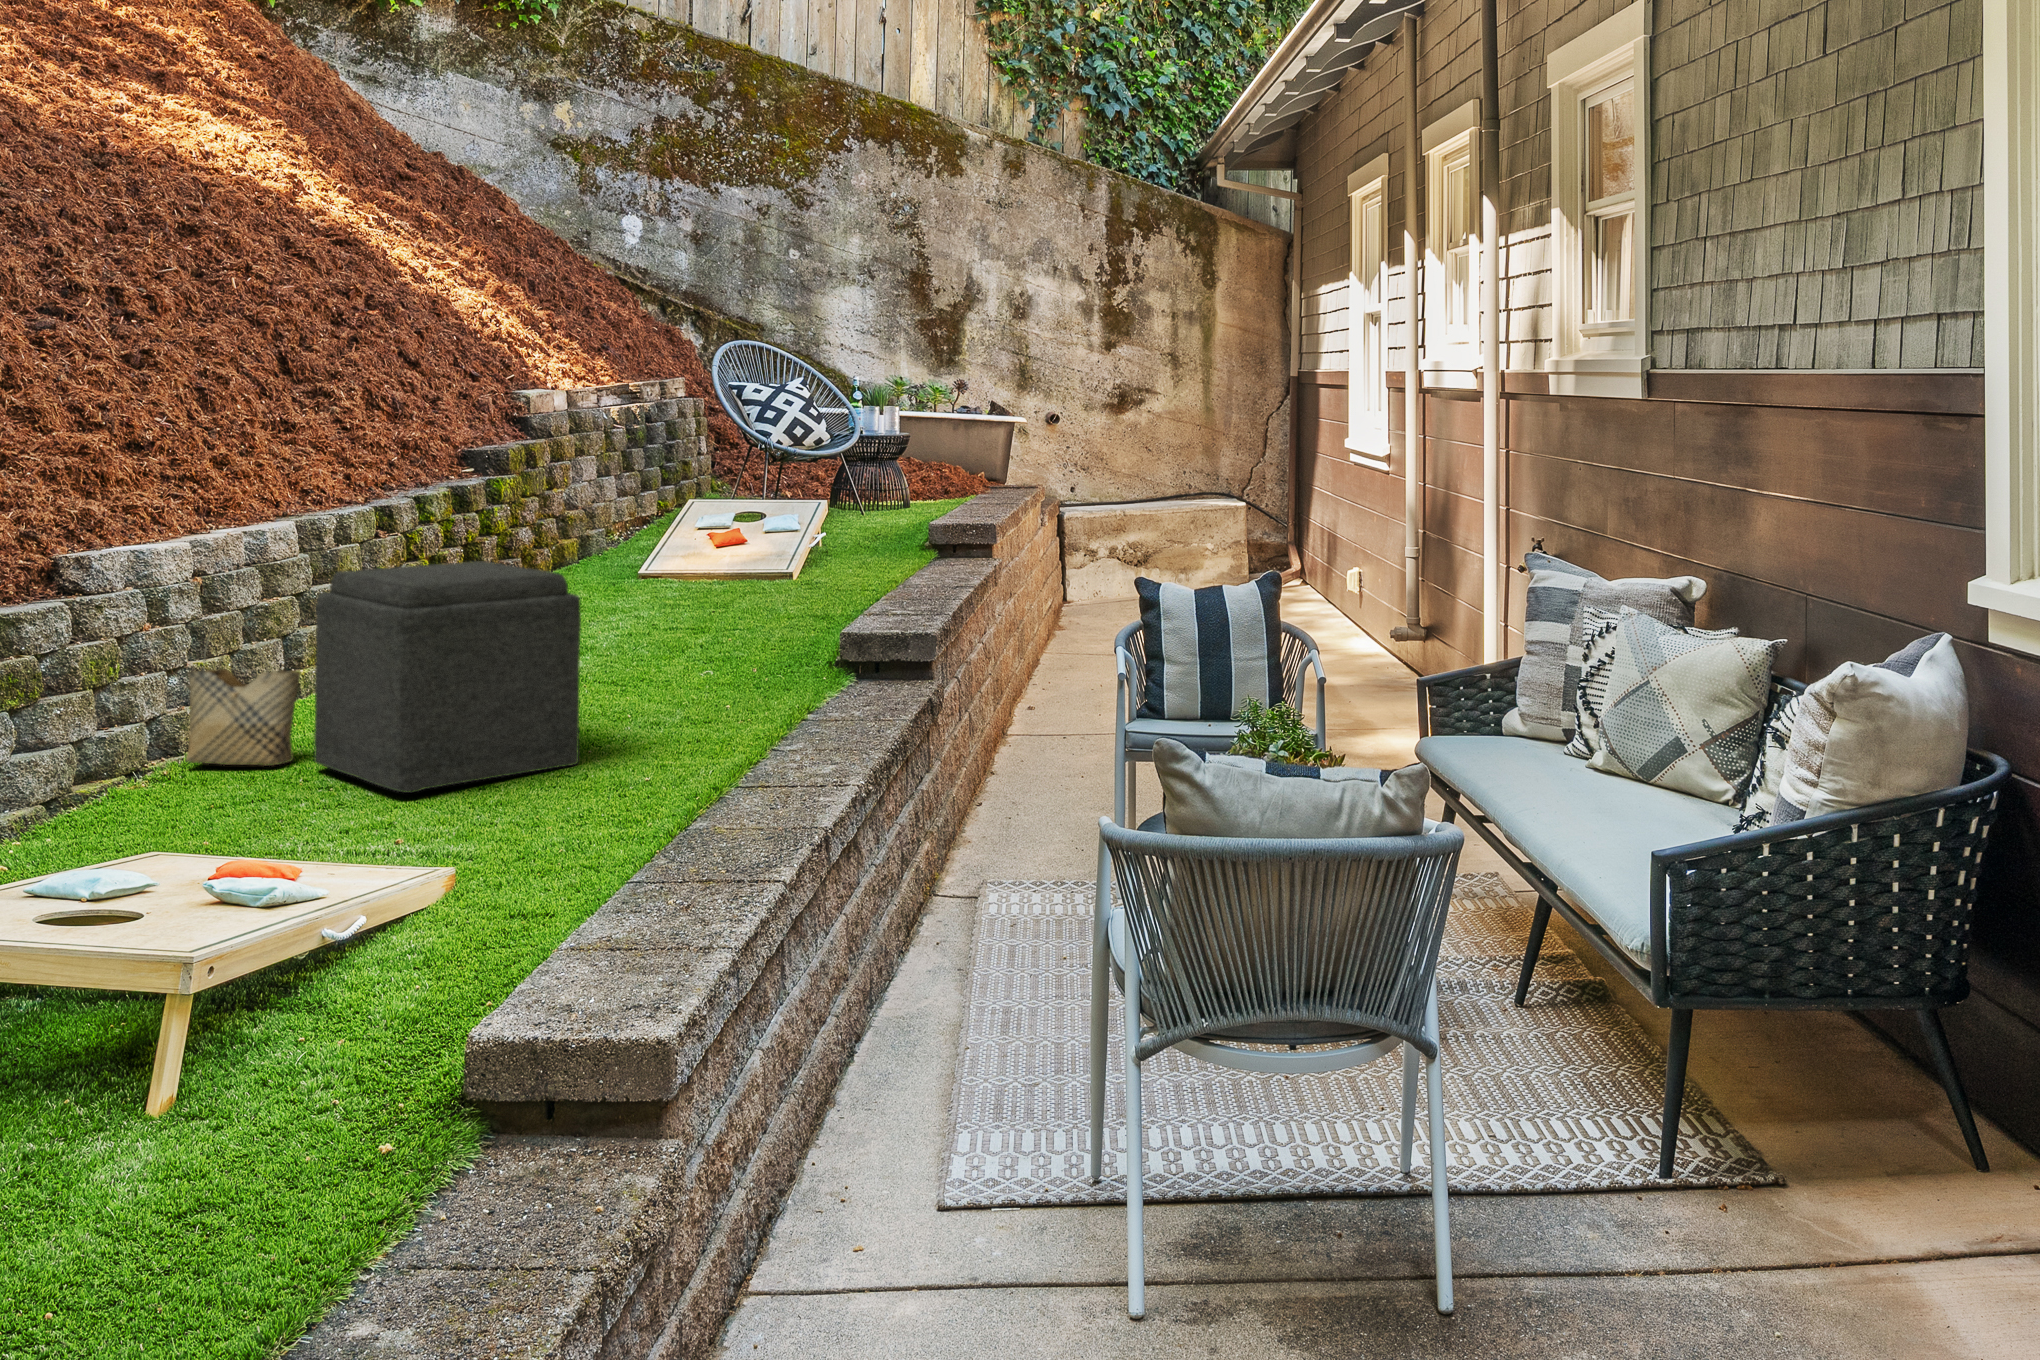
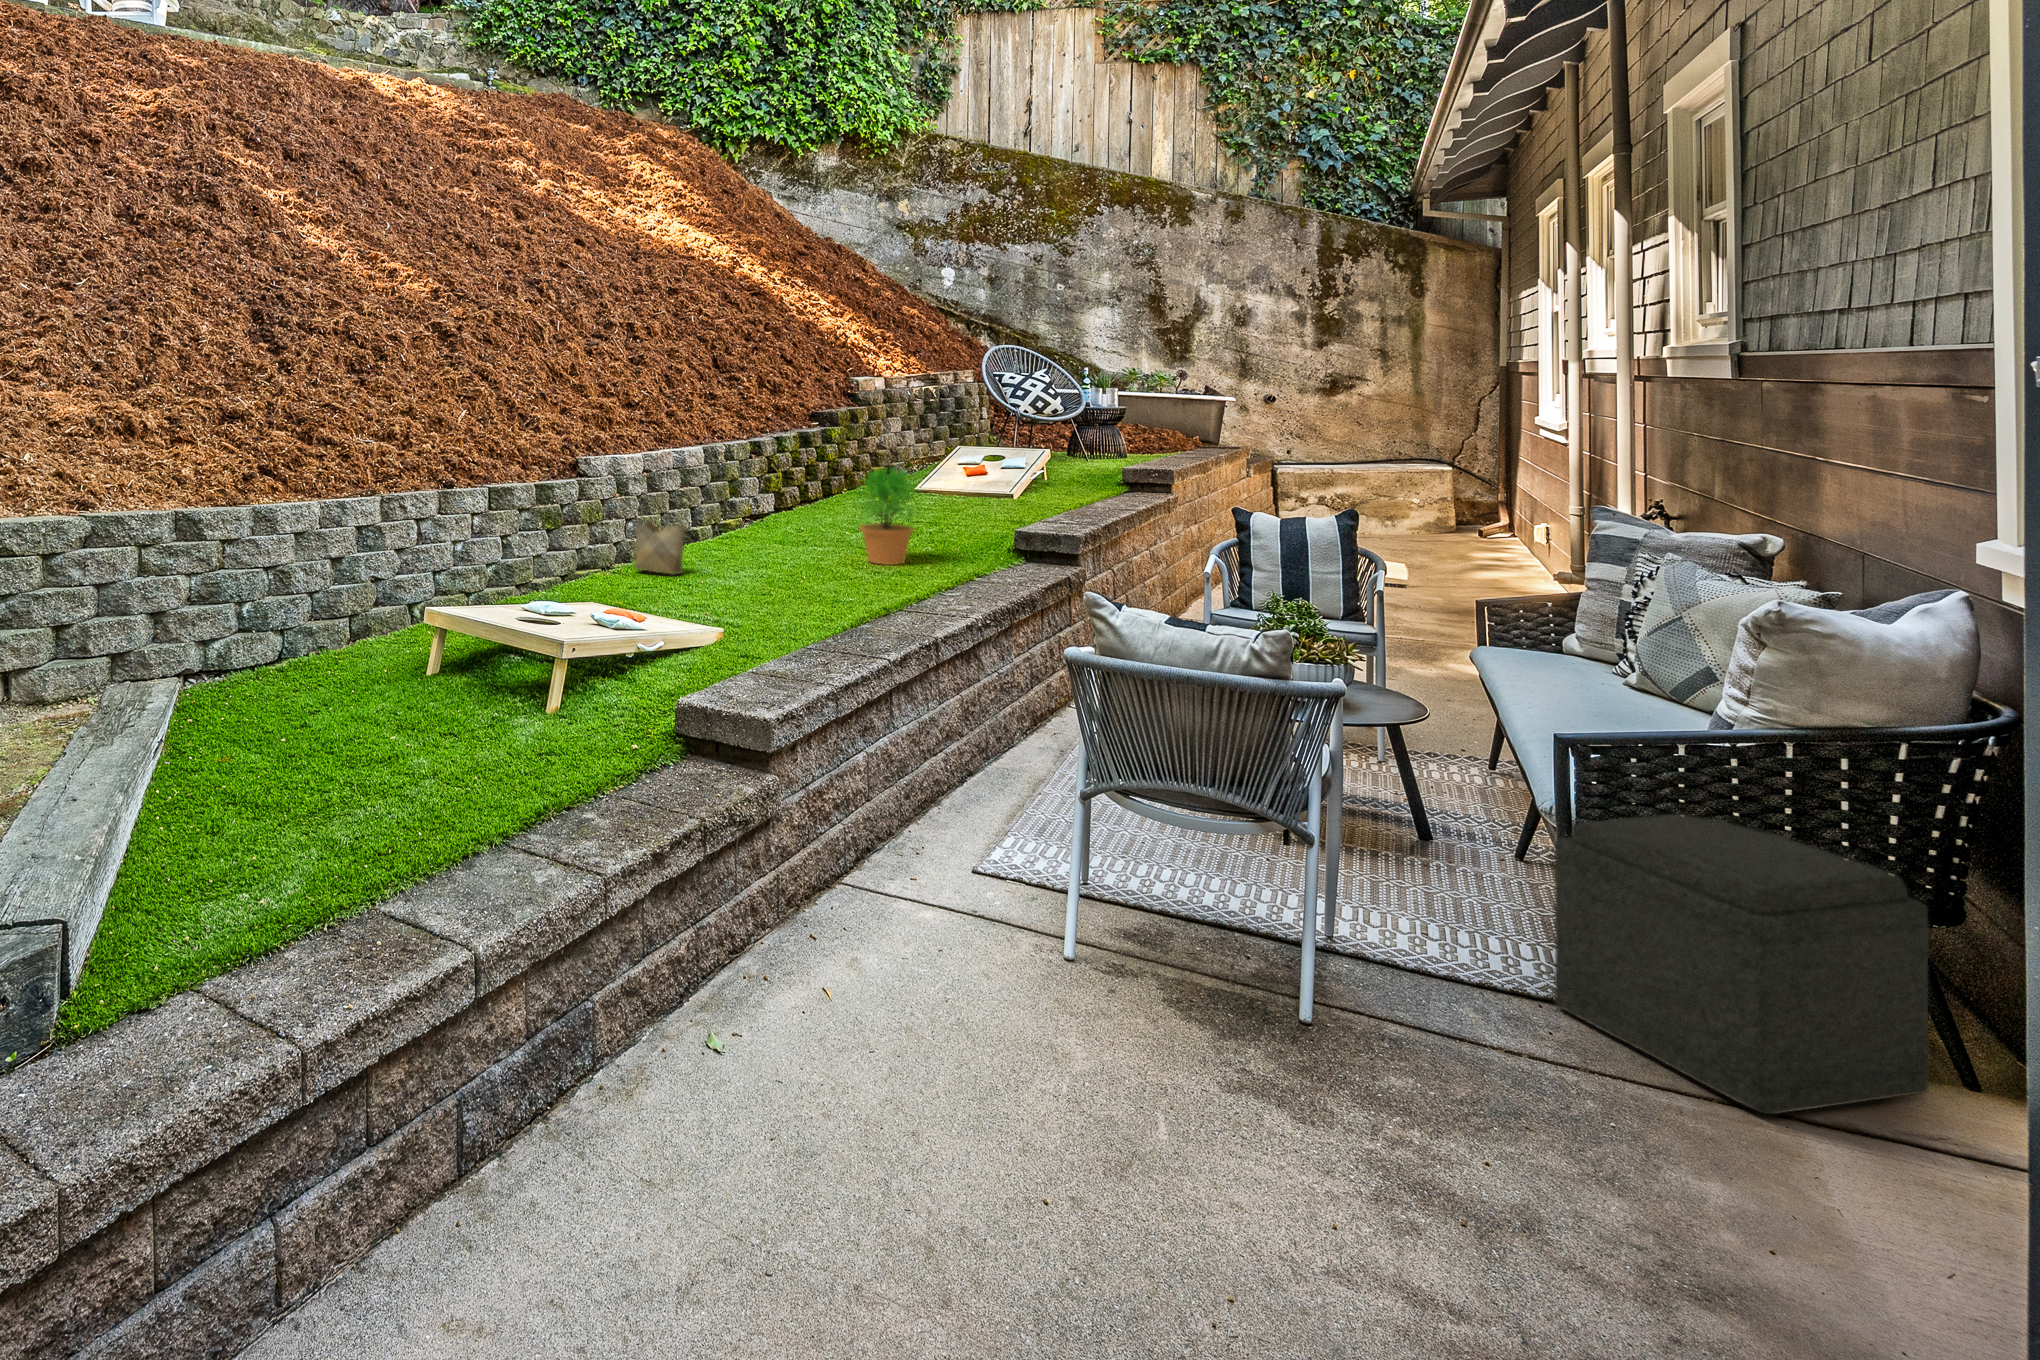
potted plant: none [589,537,729,707] -> present [851,468,920,565]
ottoman: present [314,561,581,793] -> present [1554,814,1929,1114]

